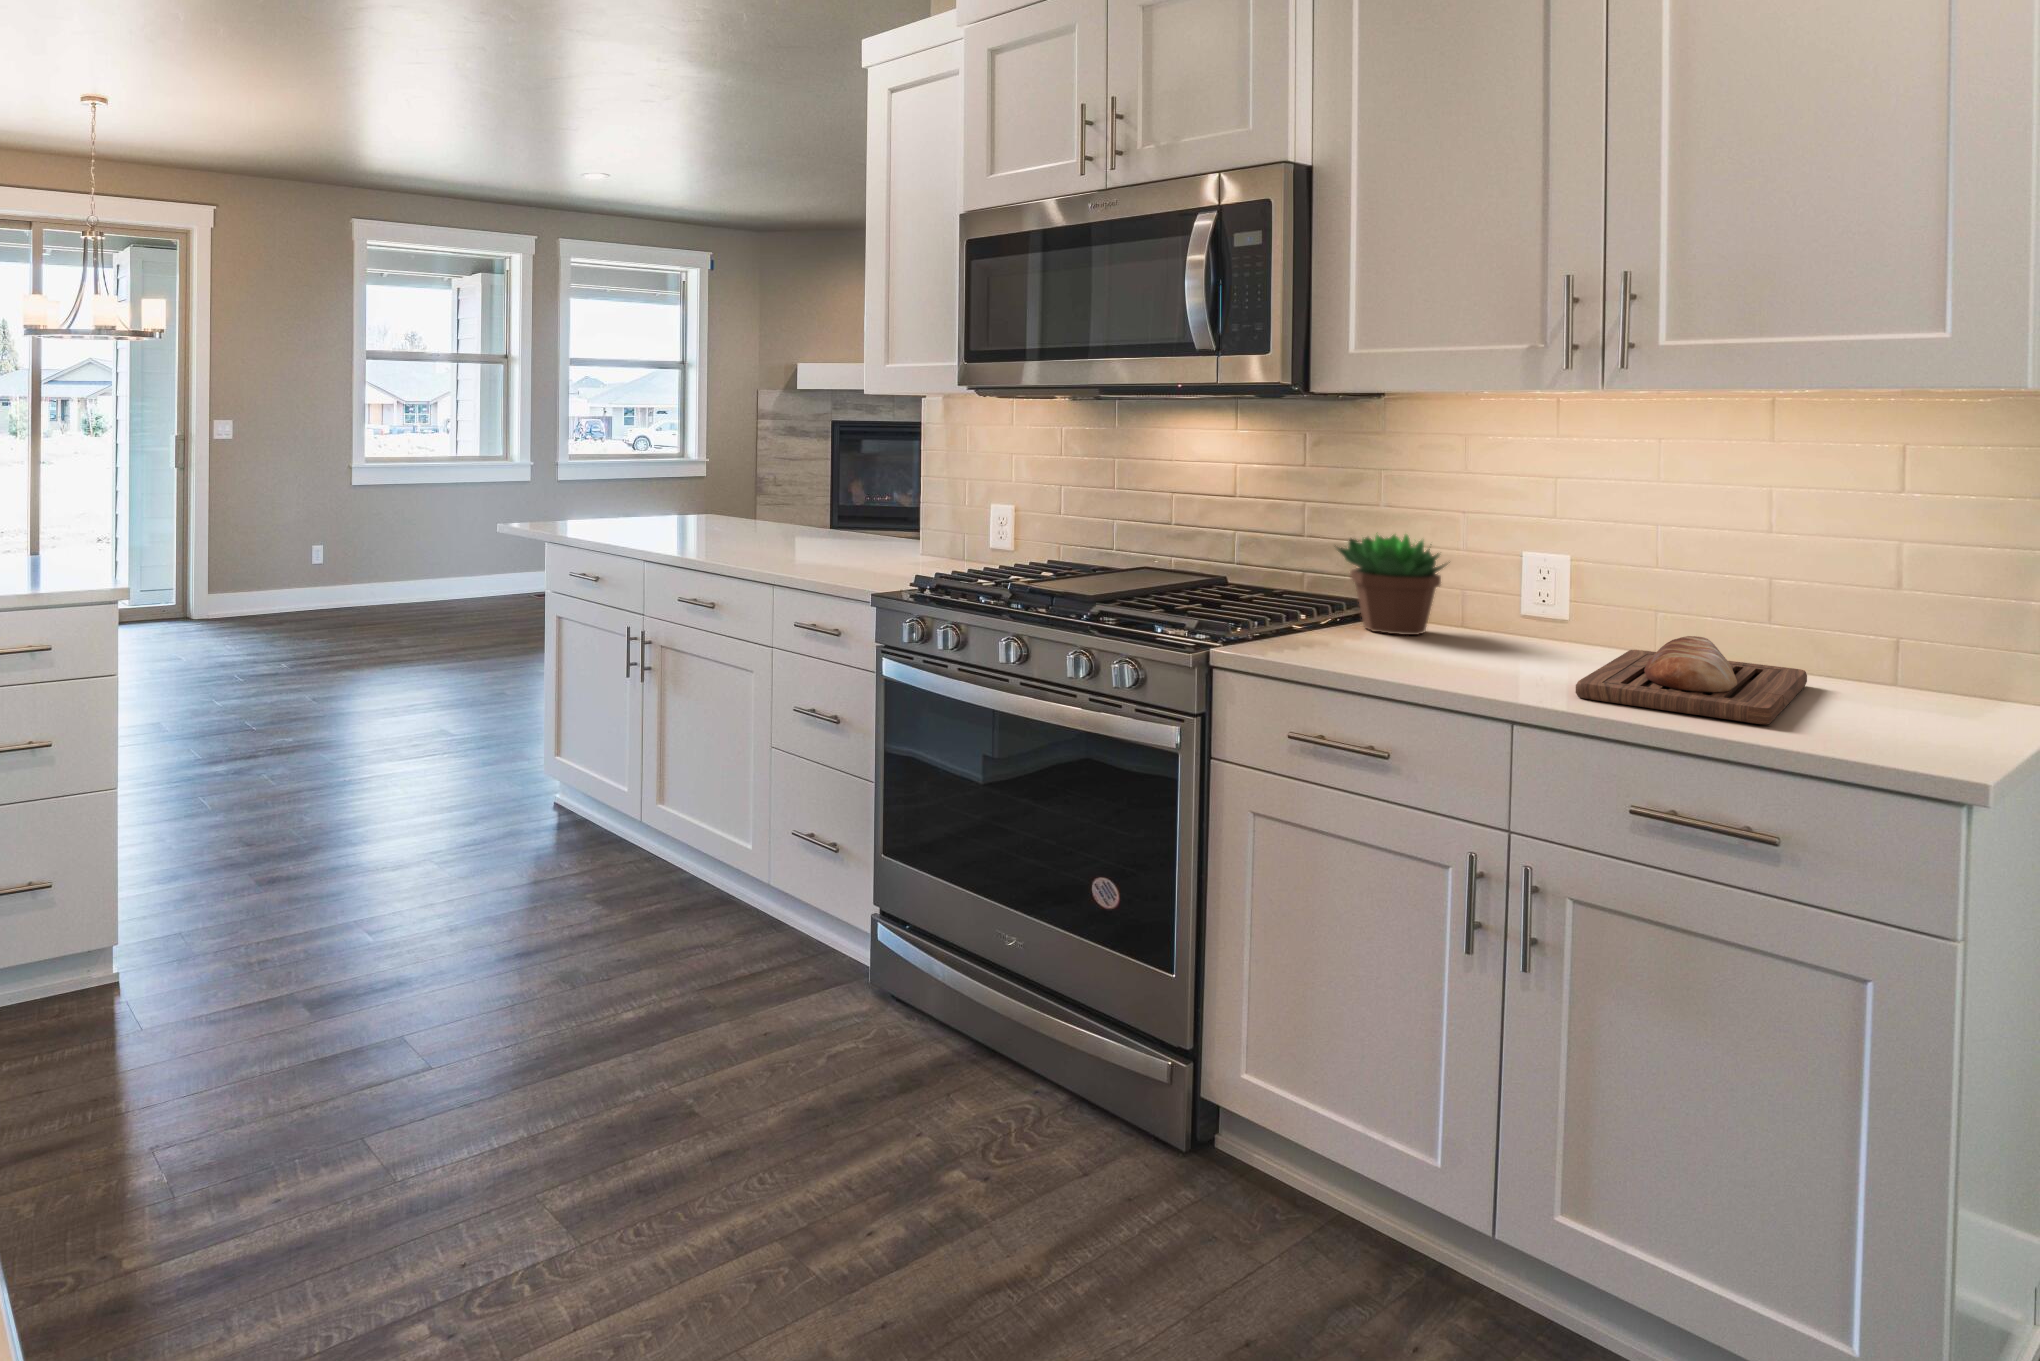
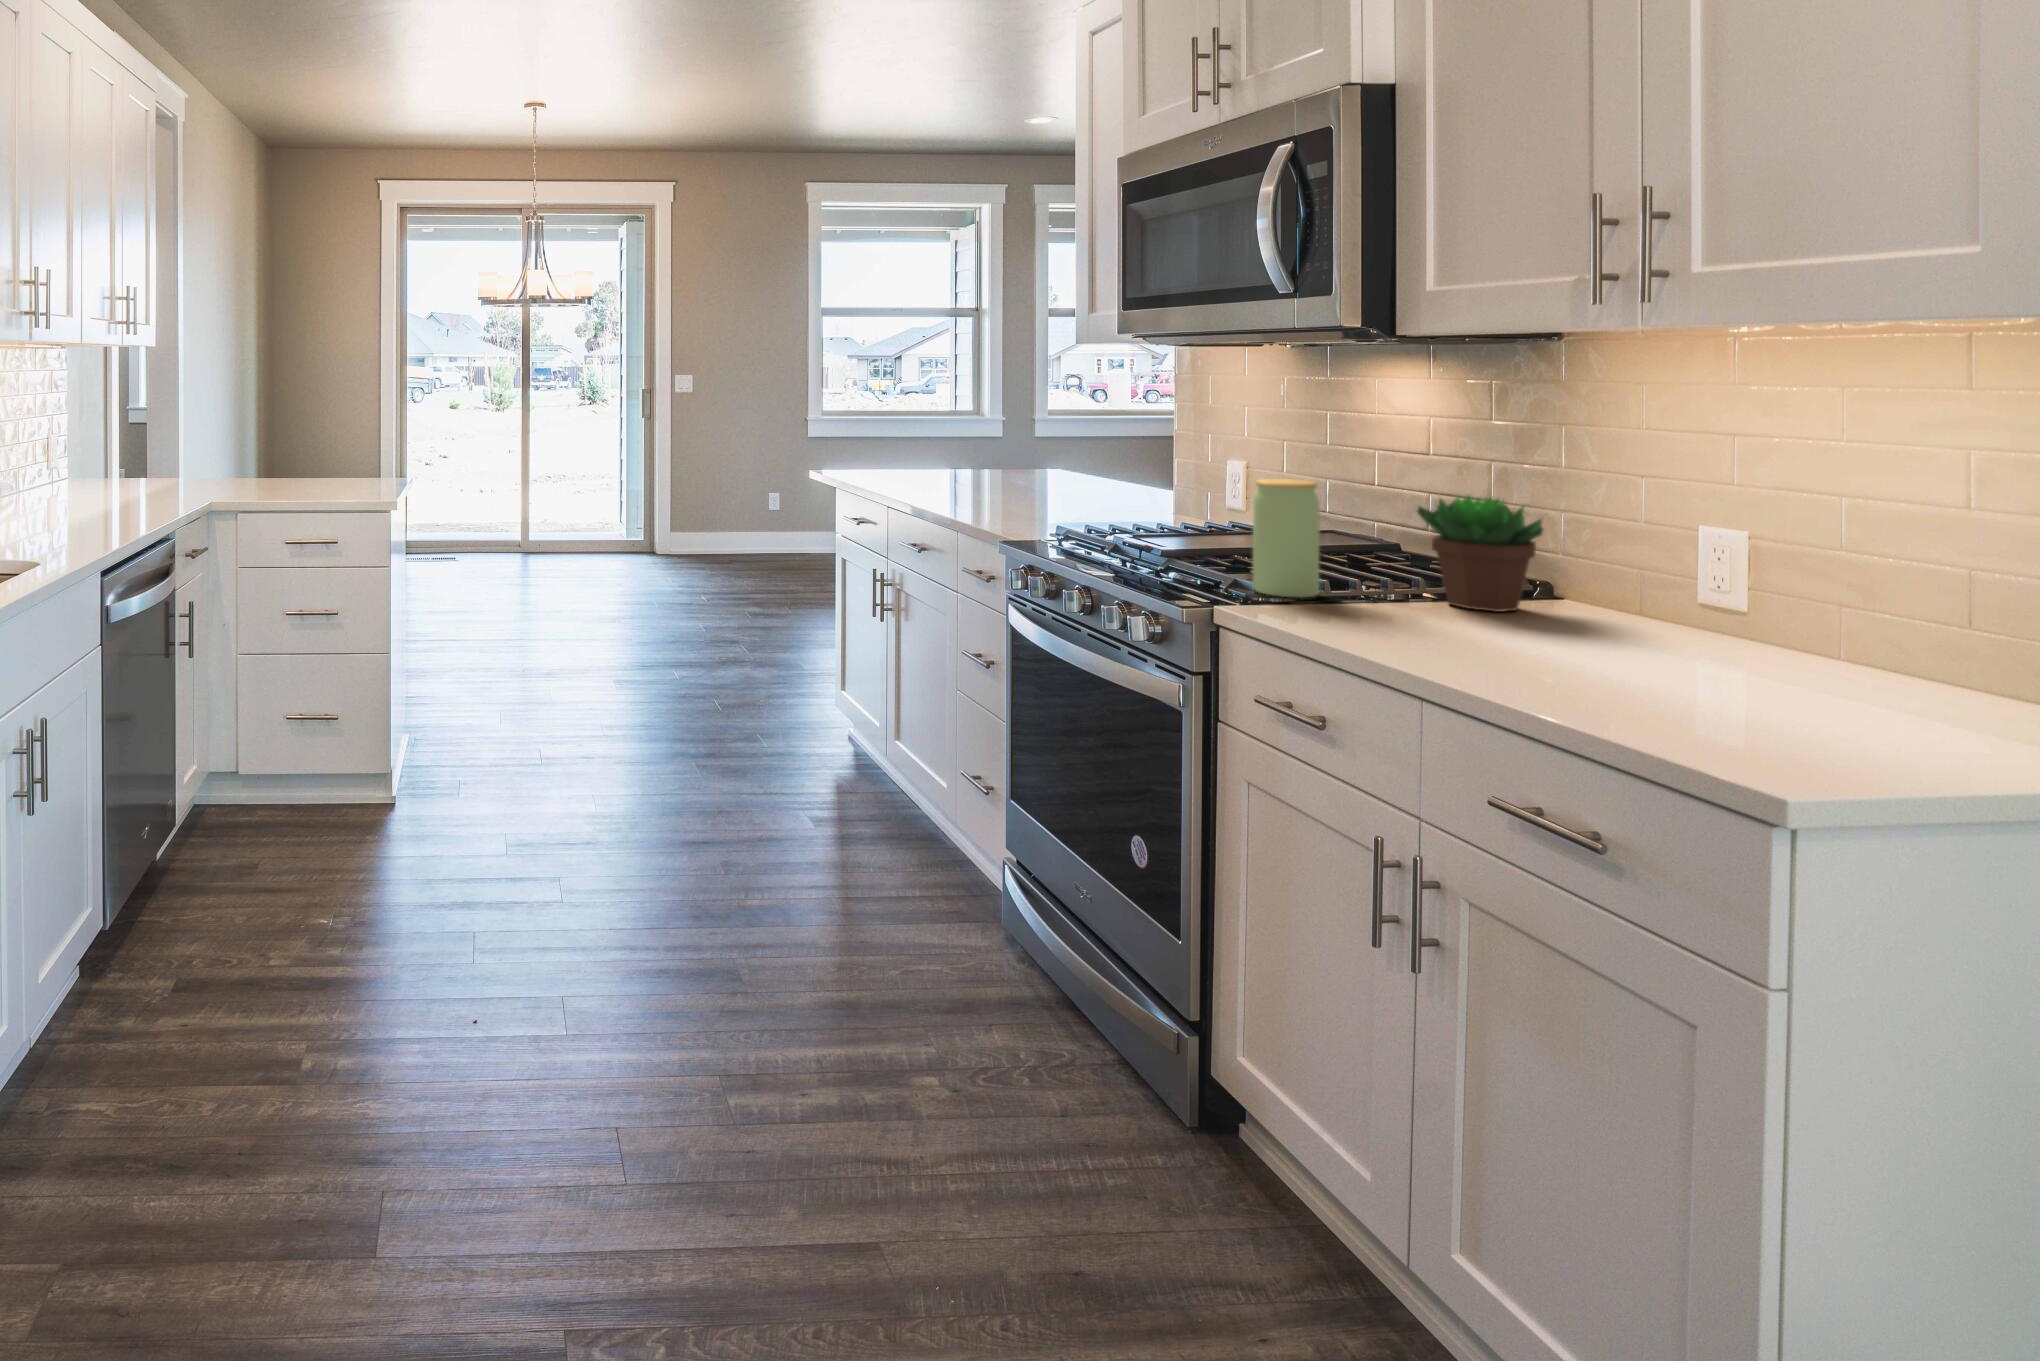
jar: none [1218,526,1280,637] -> present [1253,479,1320,598]
bread loaf: present [1576,636,1807,724] -> none [1502,626,1906,718]

